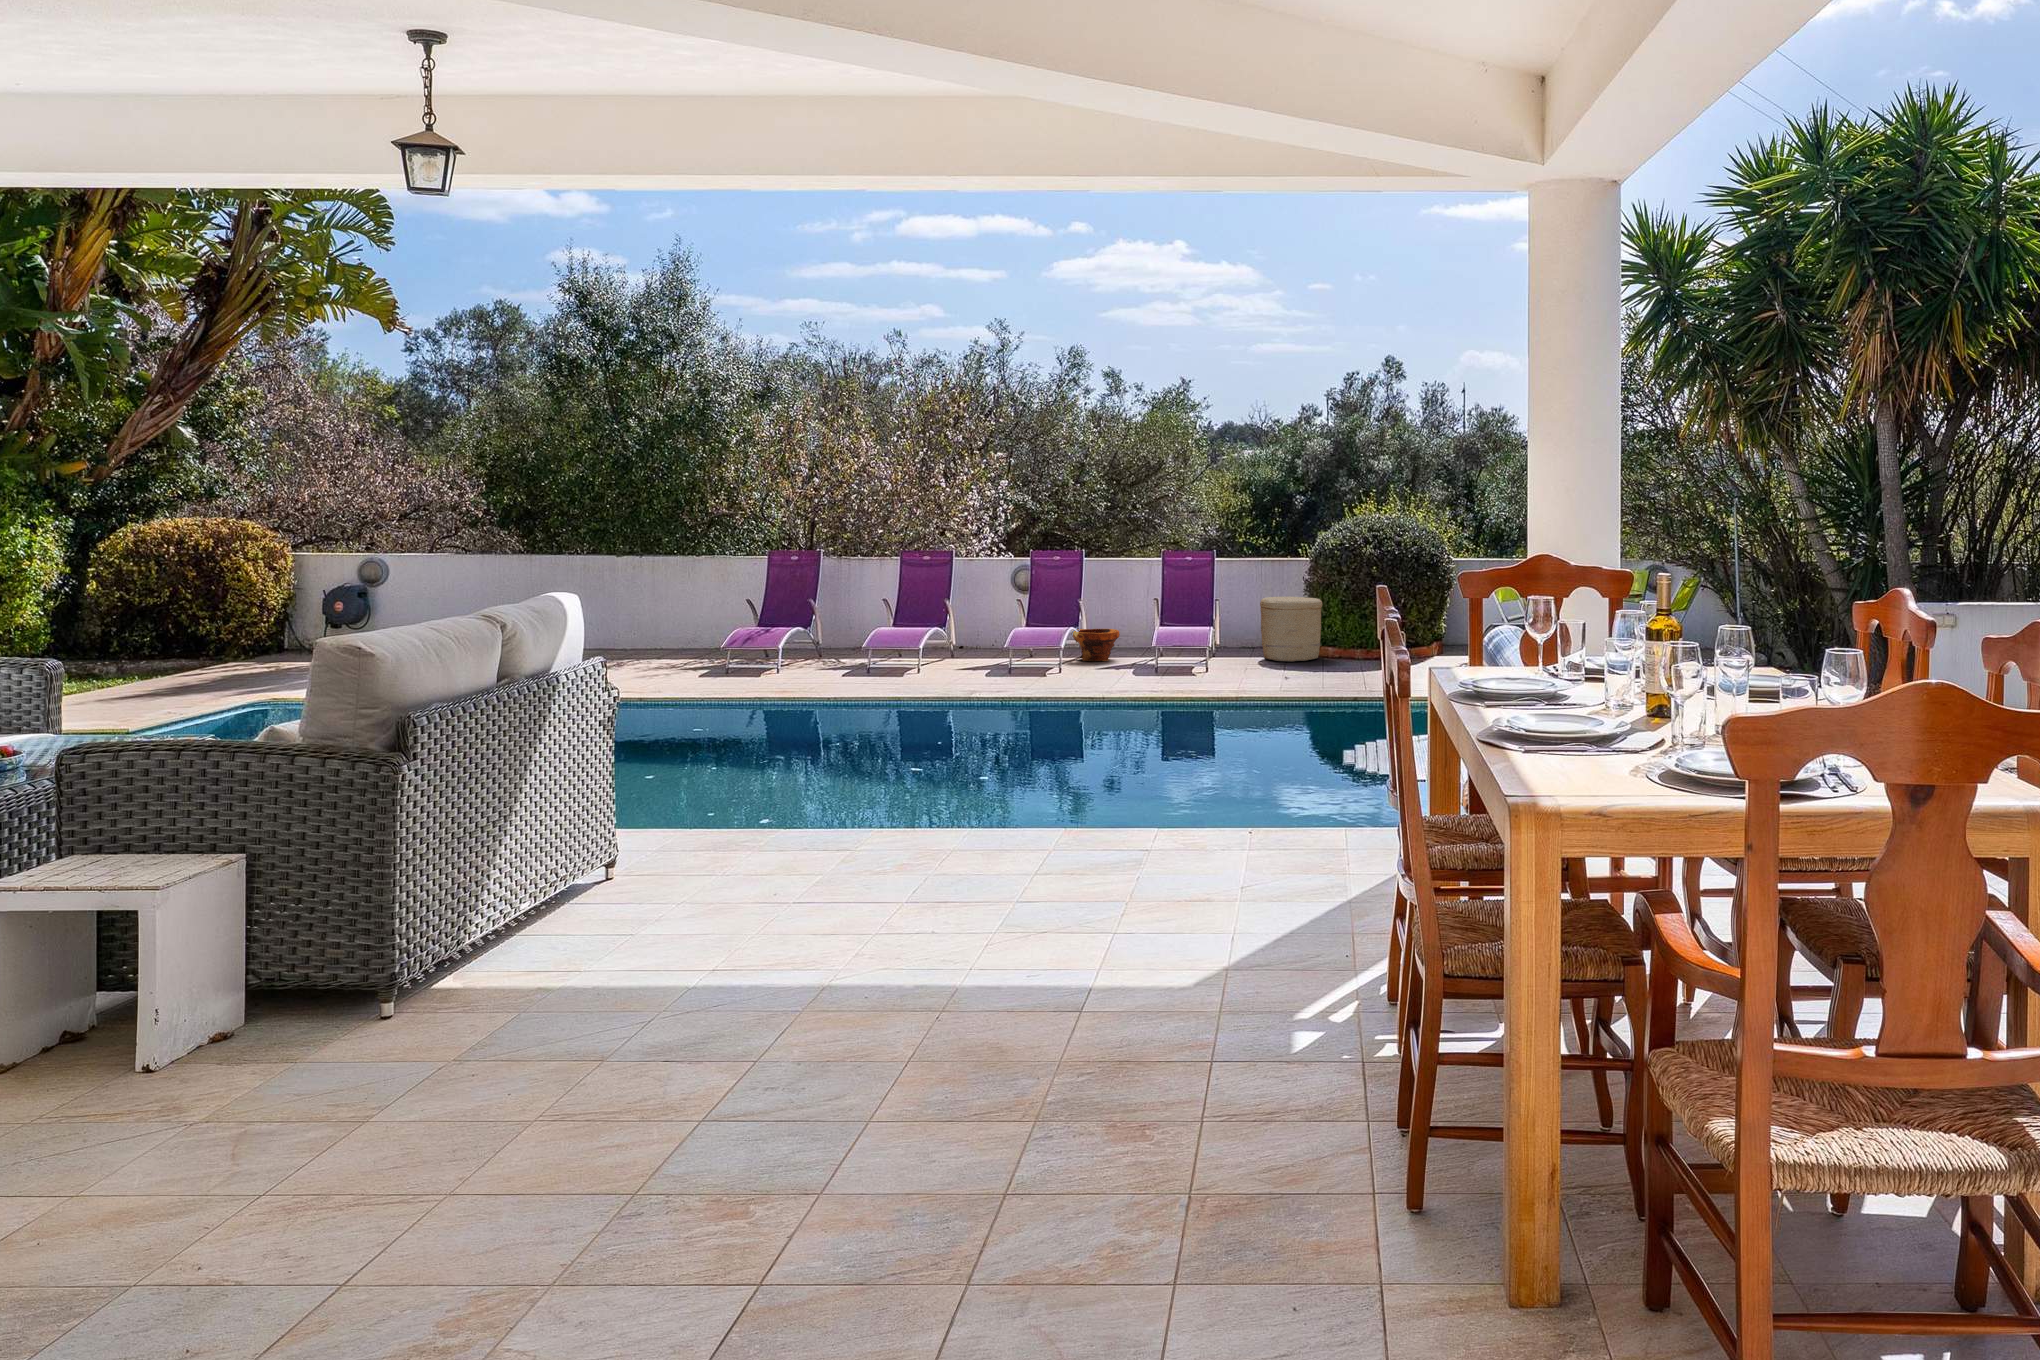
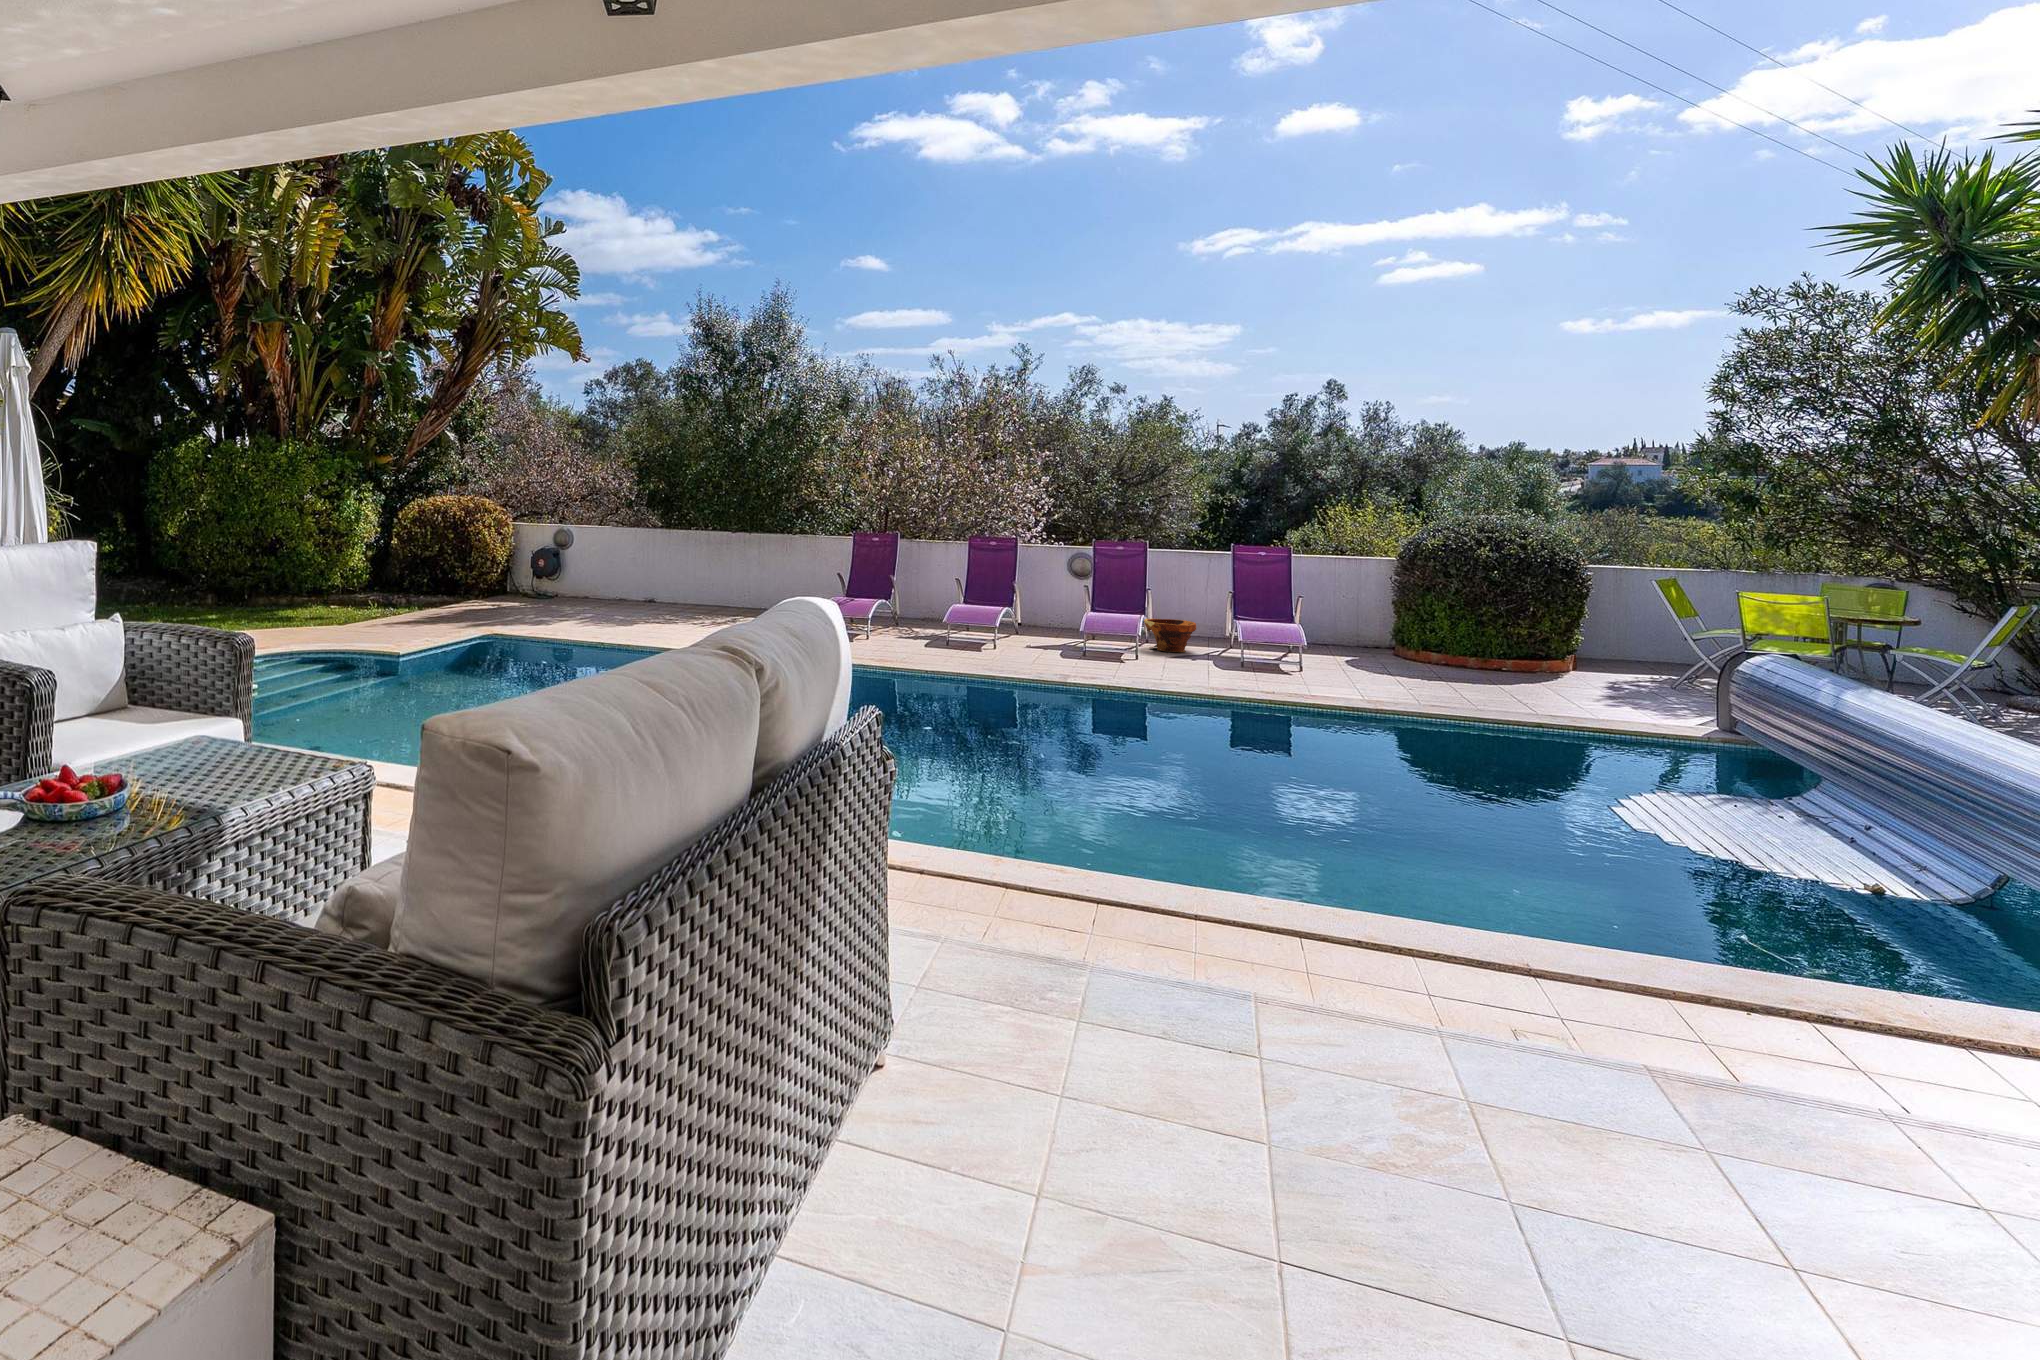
woven basket: present [1260,597,1322,662] -> none [1362,598,1445,670]

